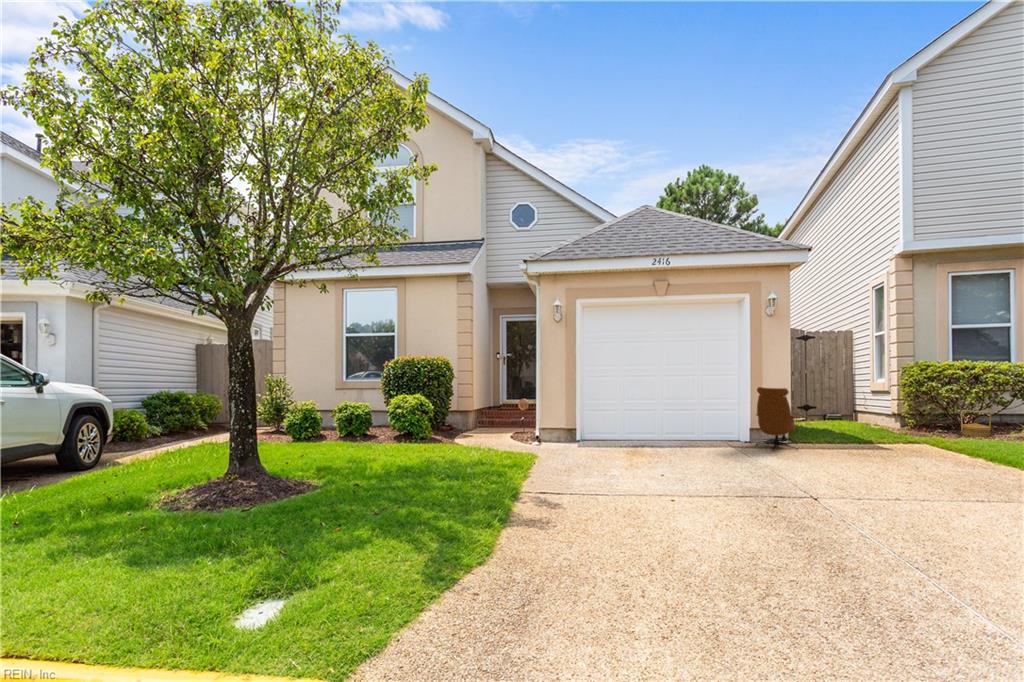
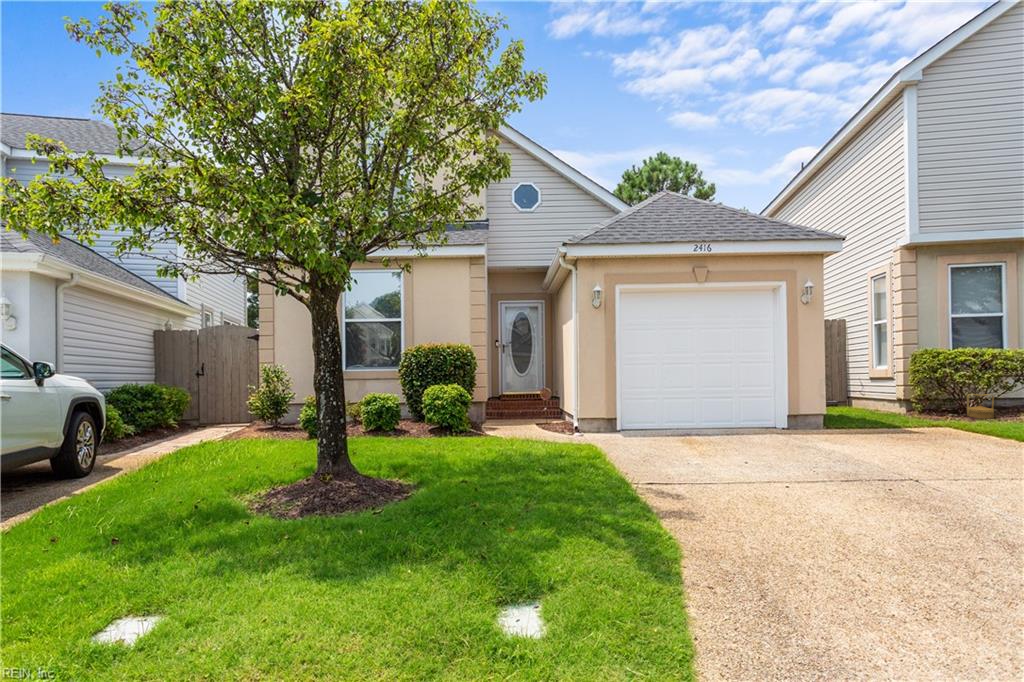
lounge chair: present [756,387,798,451] -> none [799,373,842,436]

